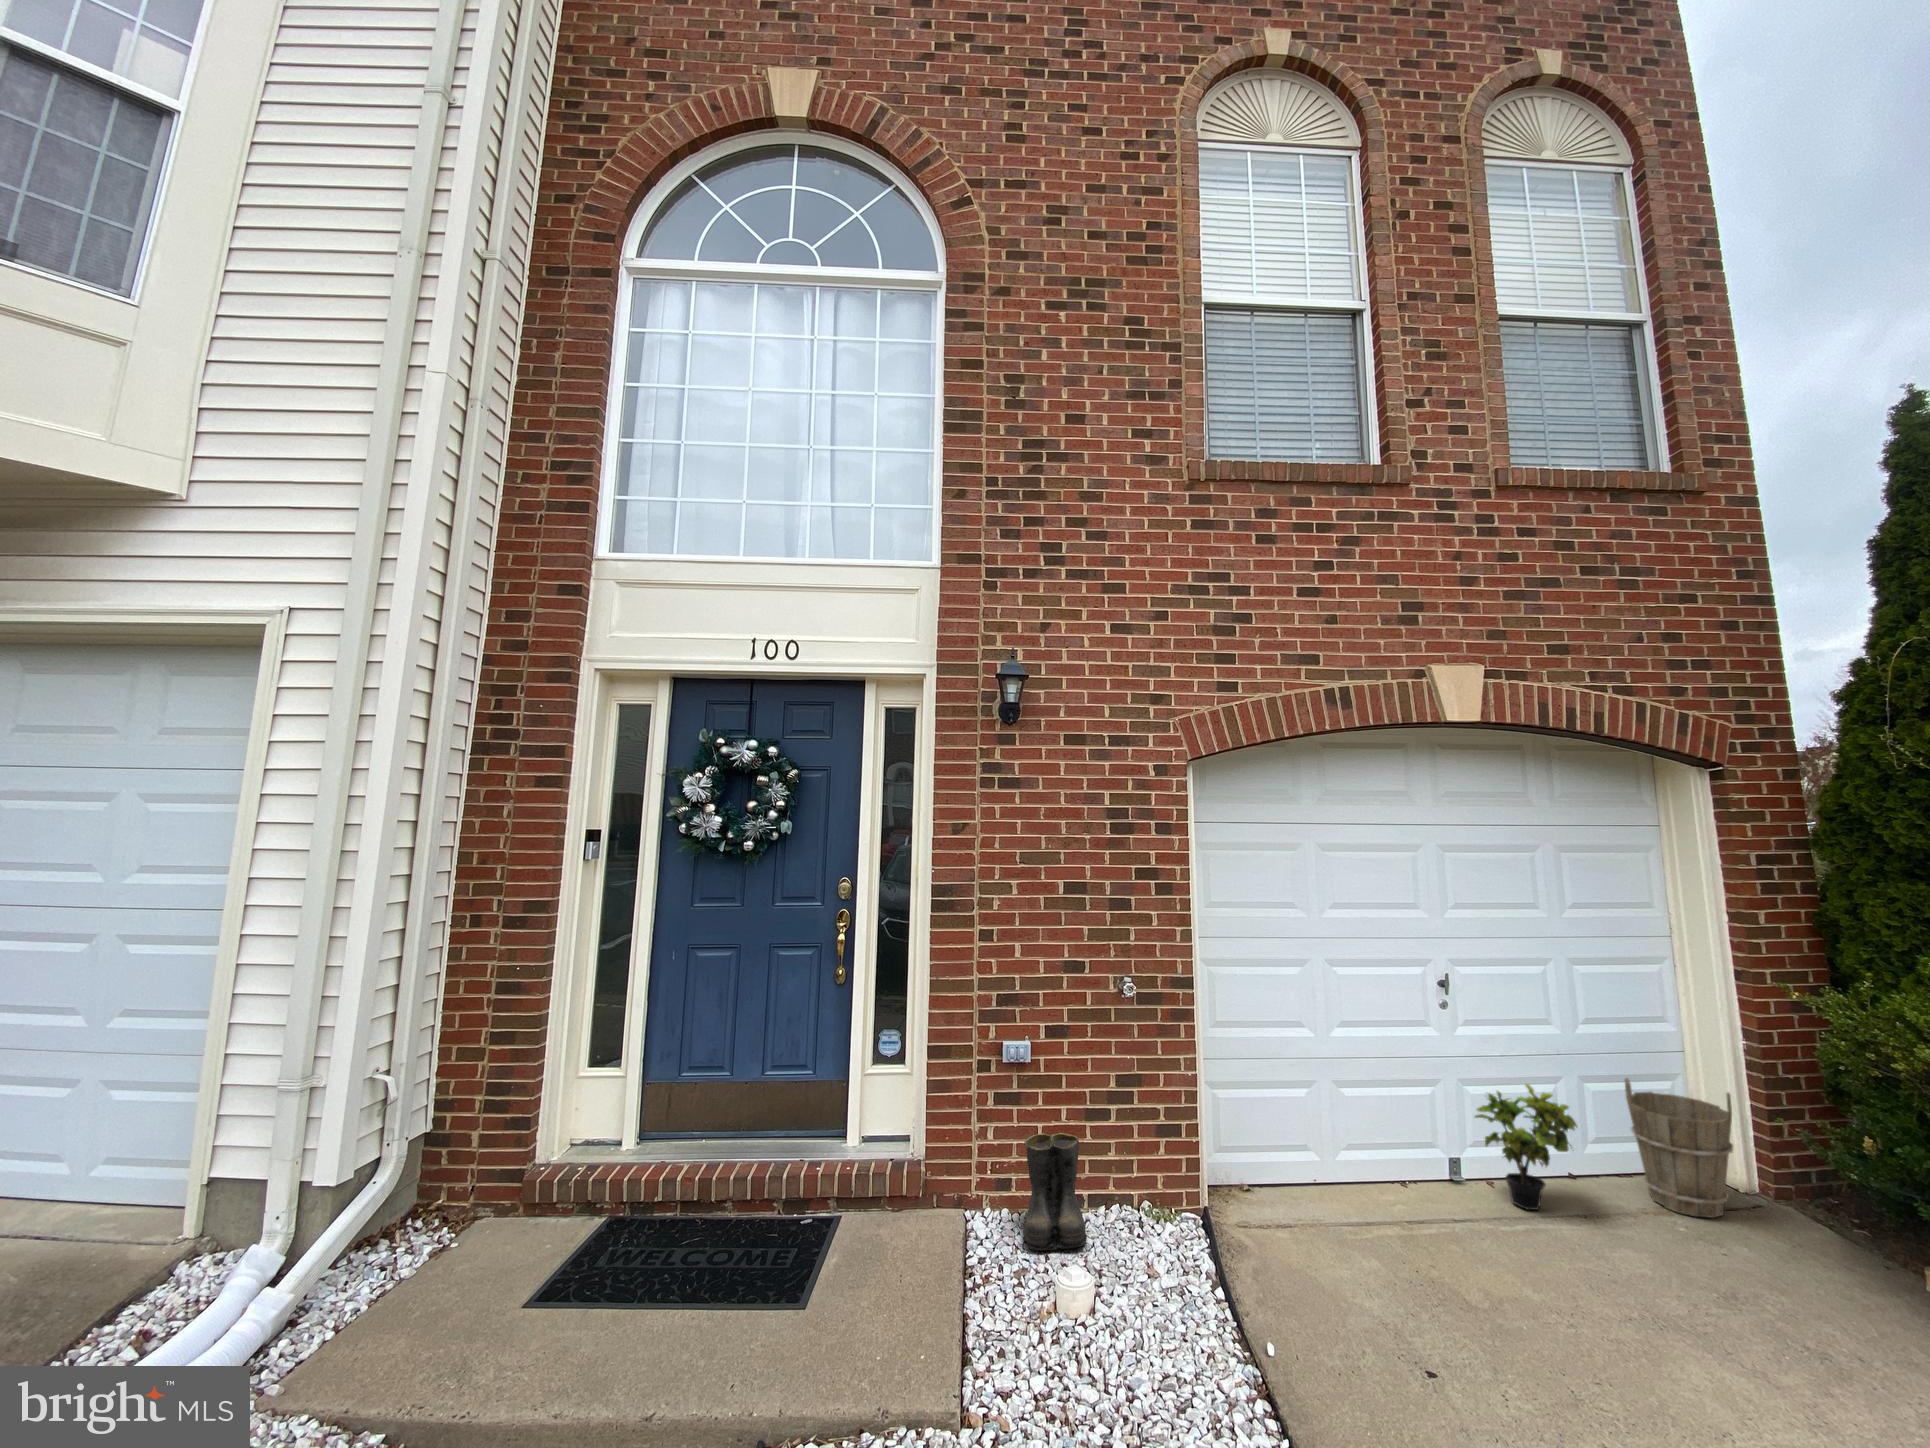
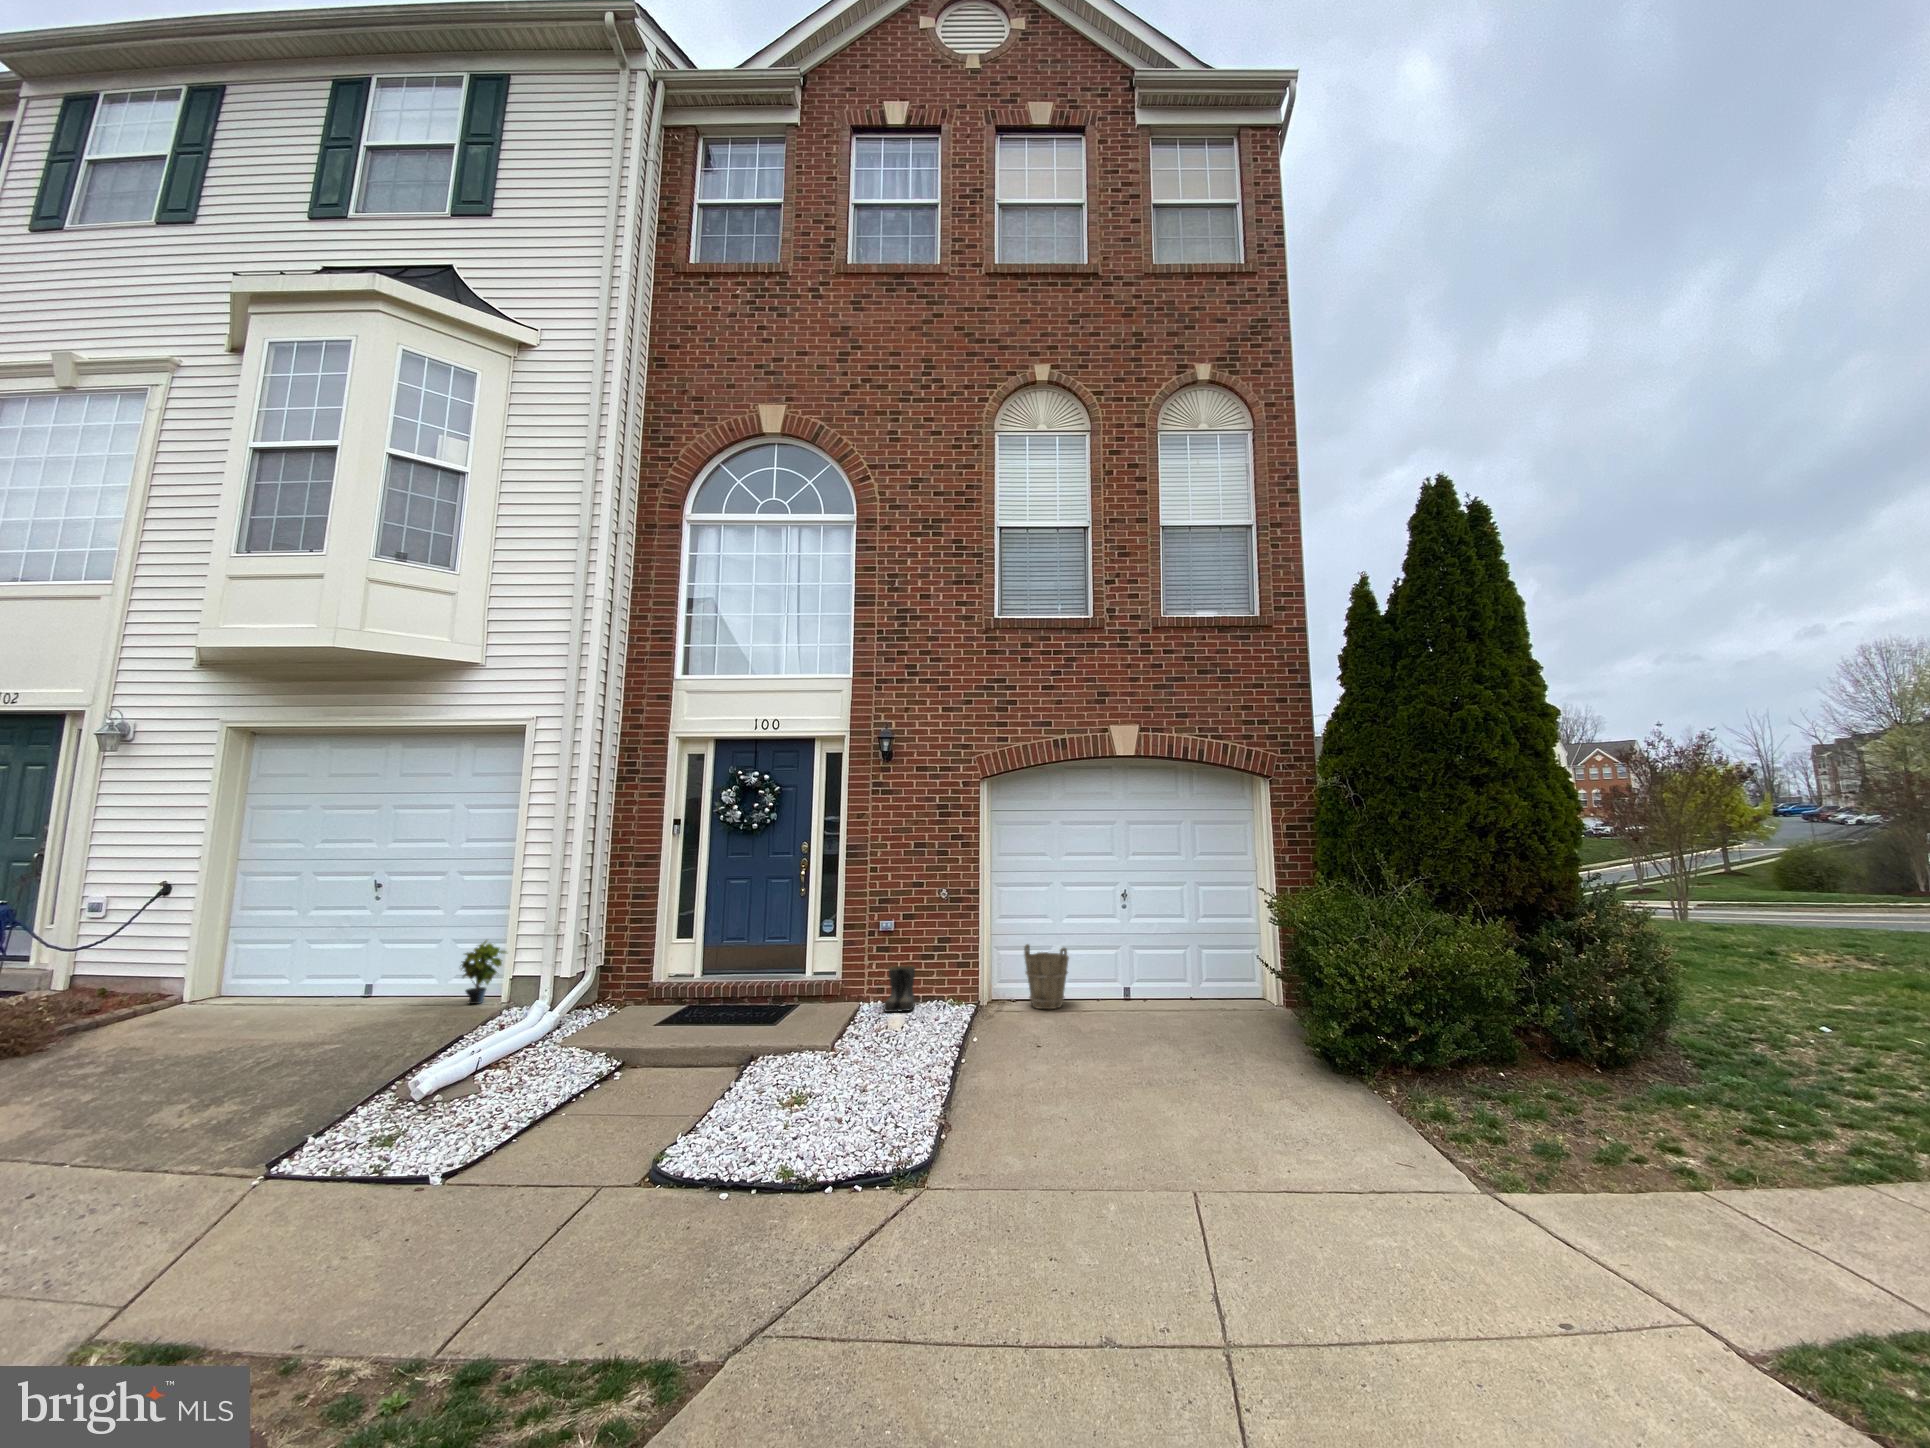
bucket: present [1625,1078,1733,1218] -> present [1024,944,1069,1009]
potted plant: present [1475,1084,1577,1210] -> present [461,941,506,1004]

